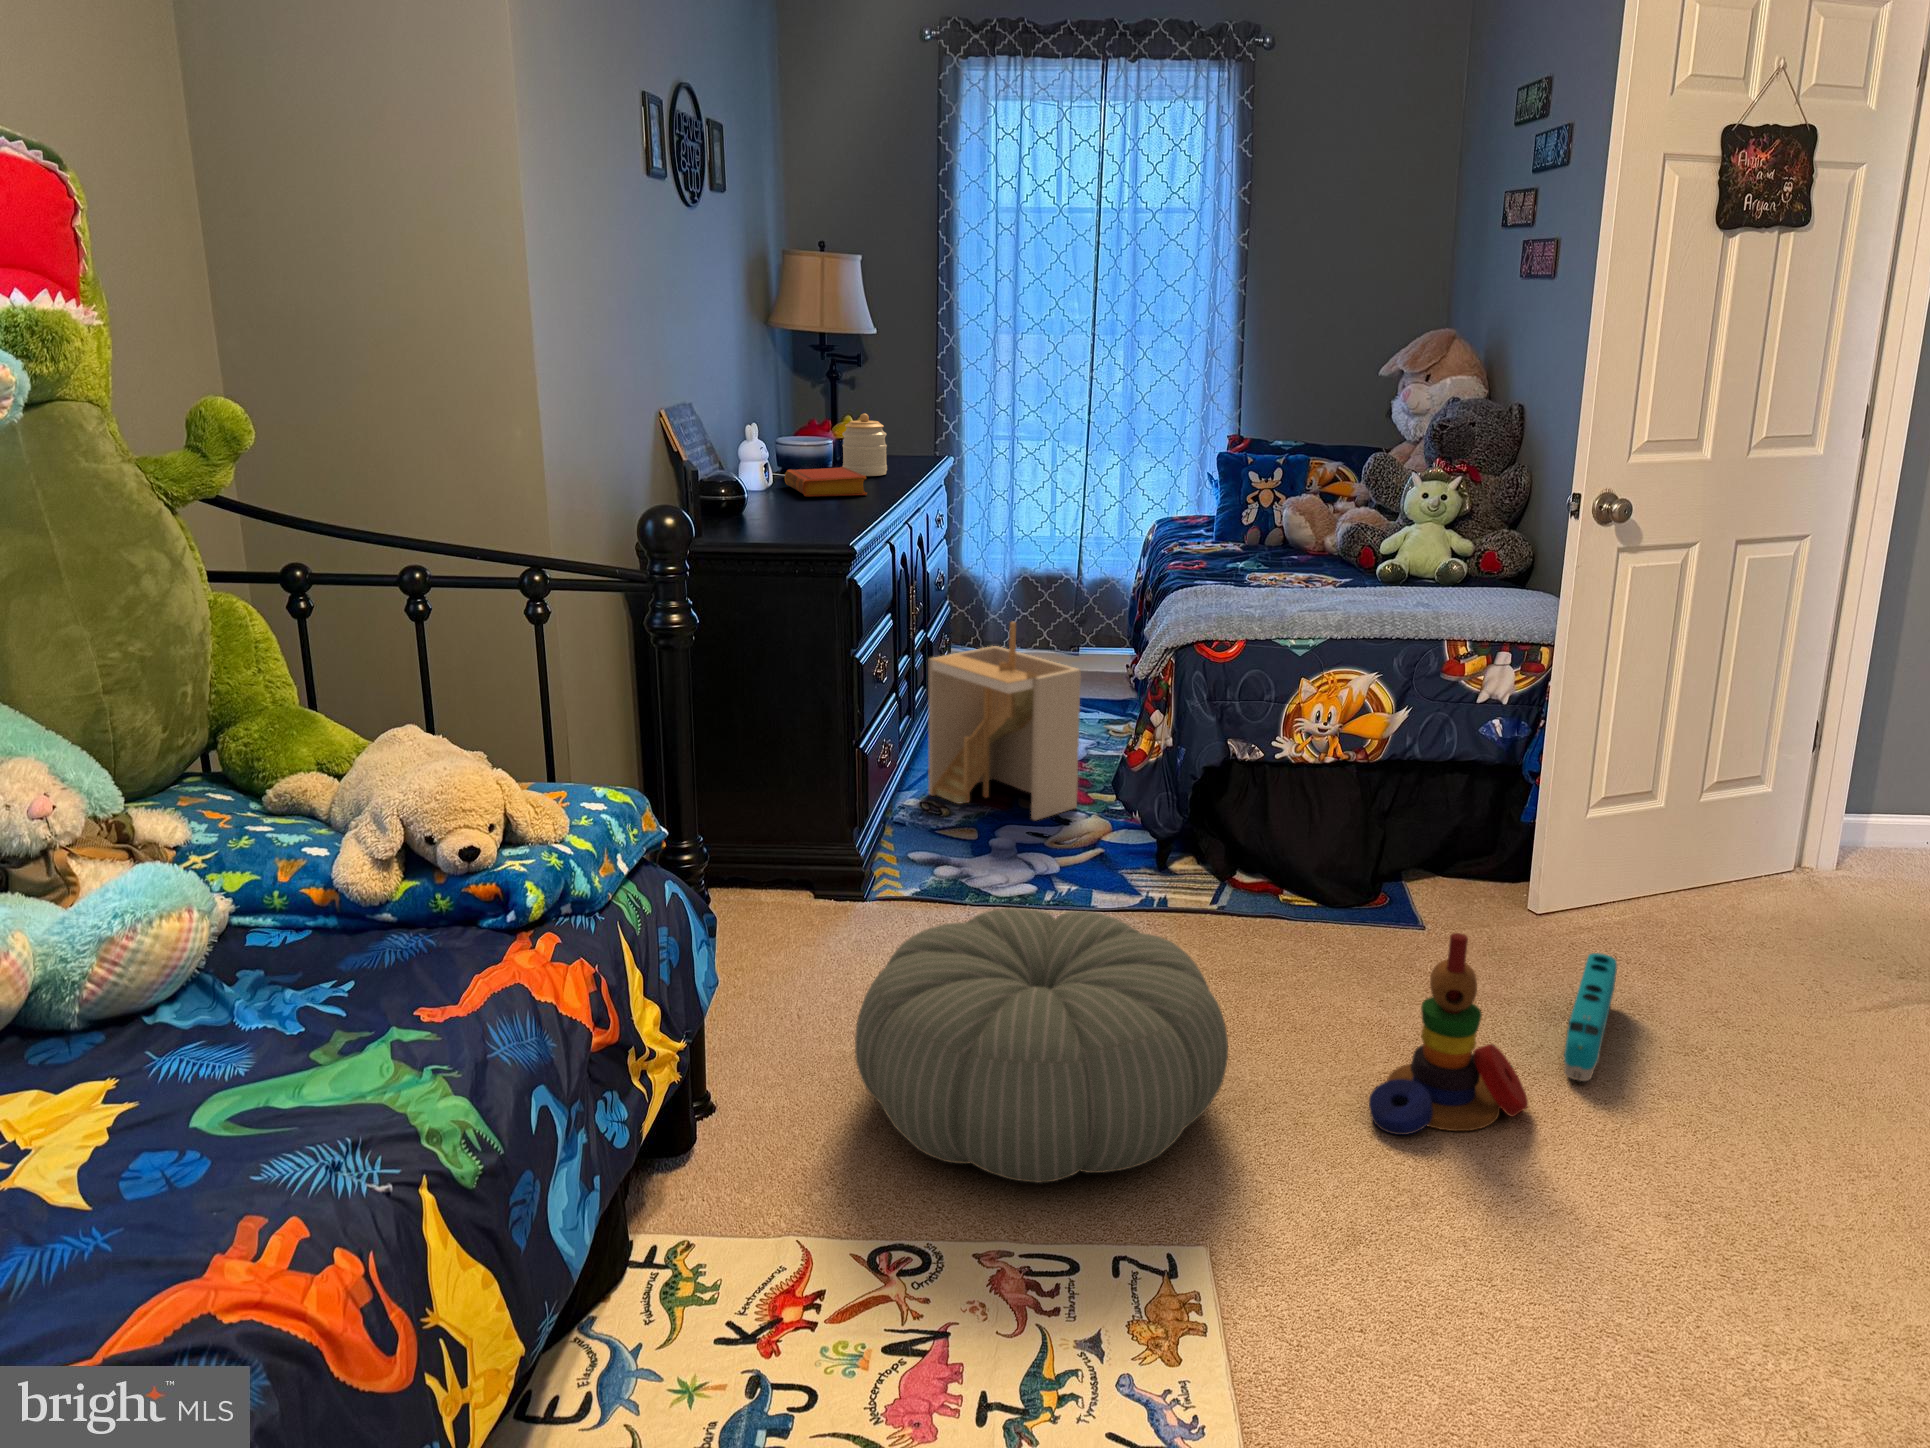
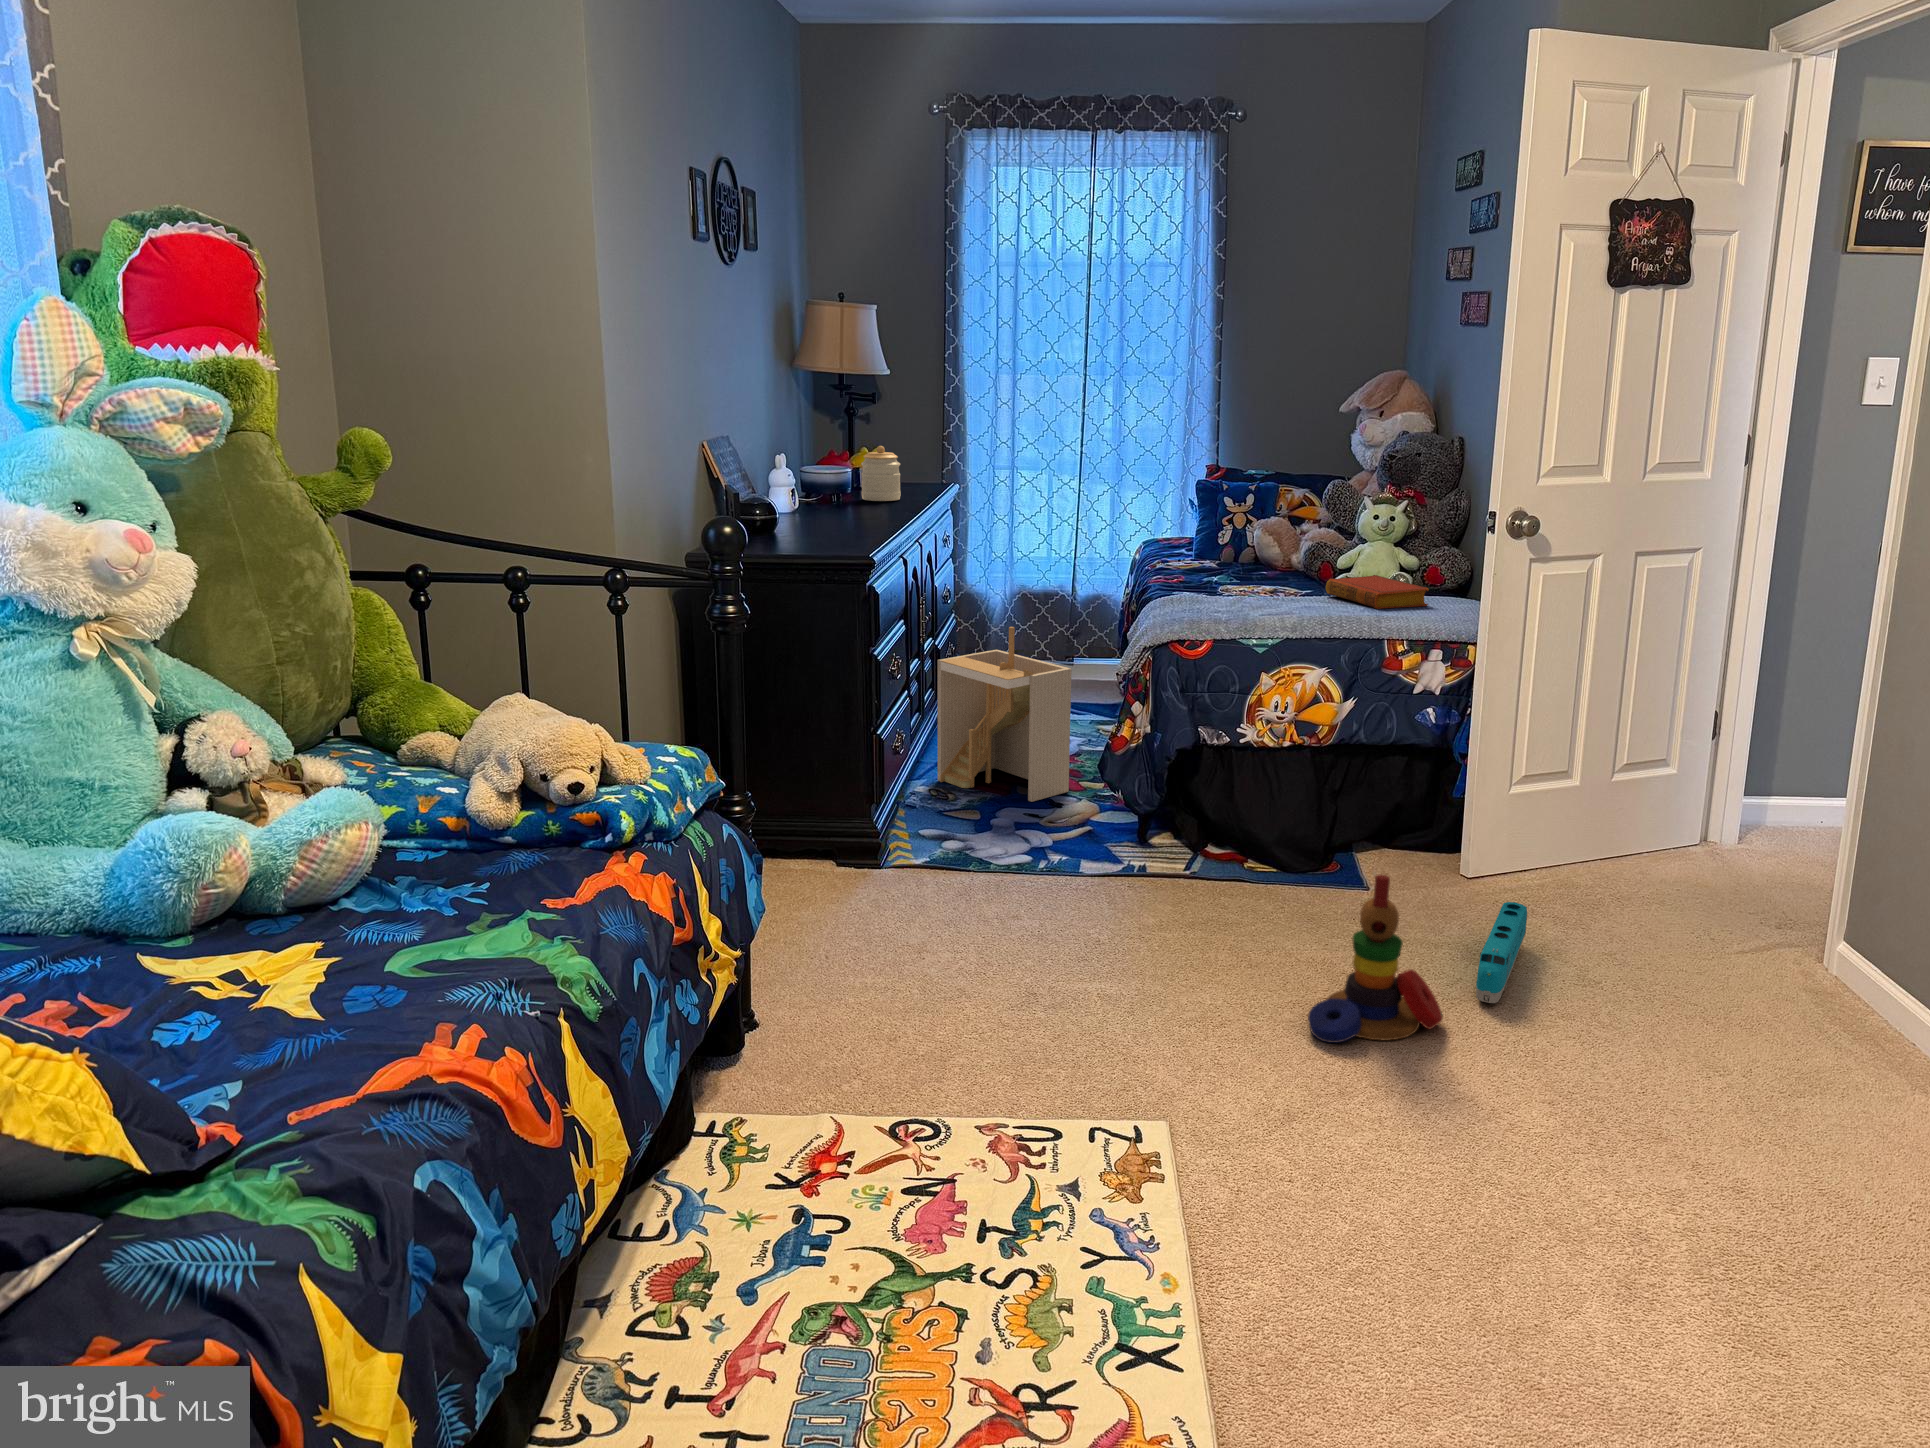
book: present [785,467,867,497] -> present [1326,575,1429,609]
pouf: present [855,908,1228,1183] -> none [877,860,1189,1076]

